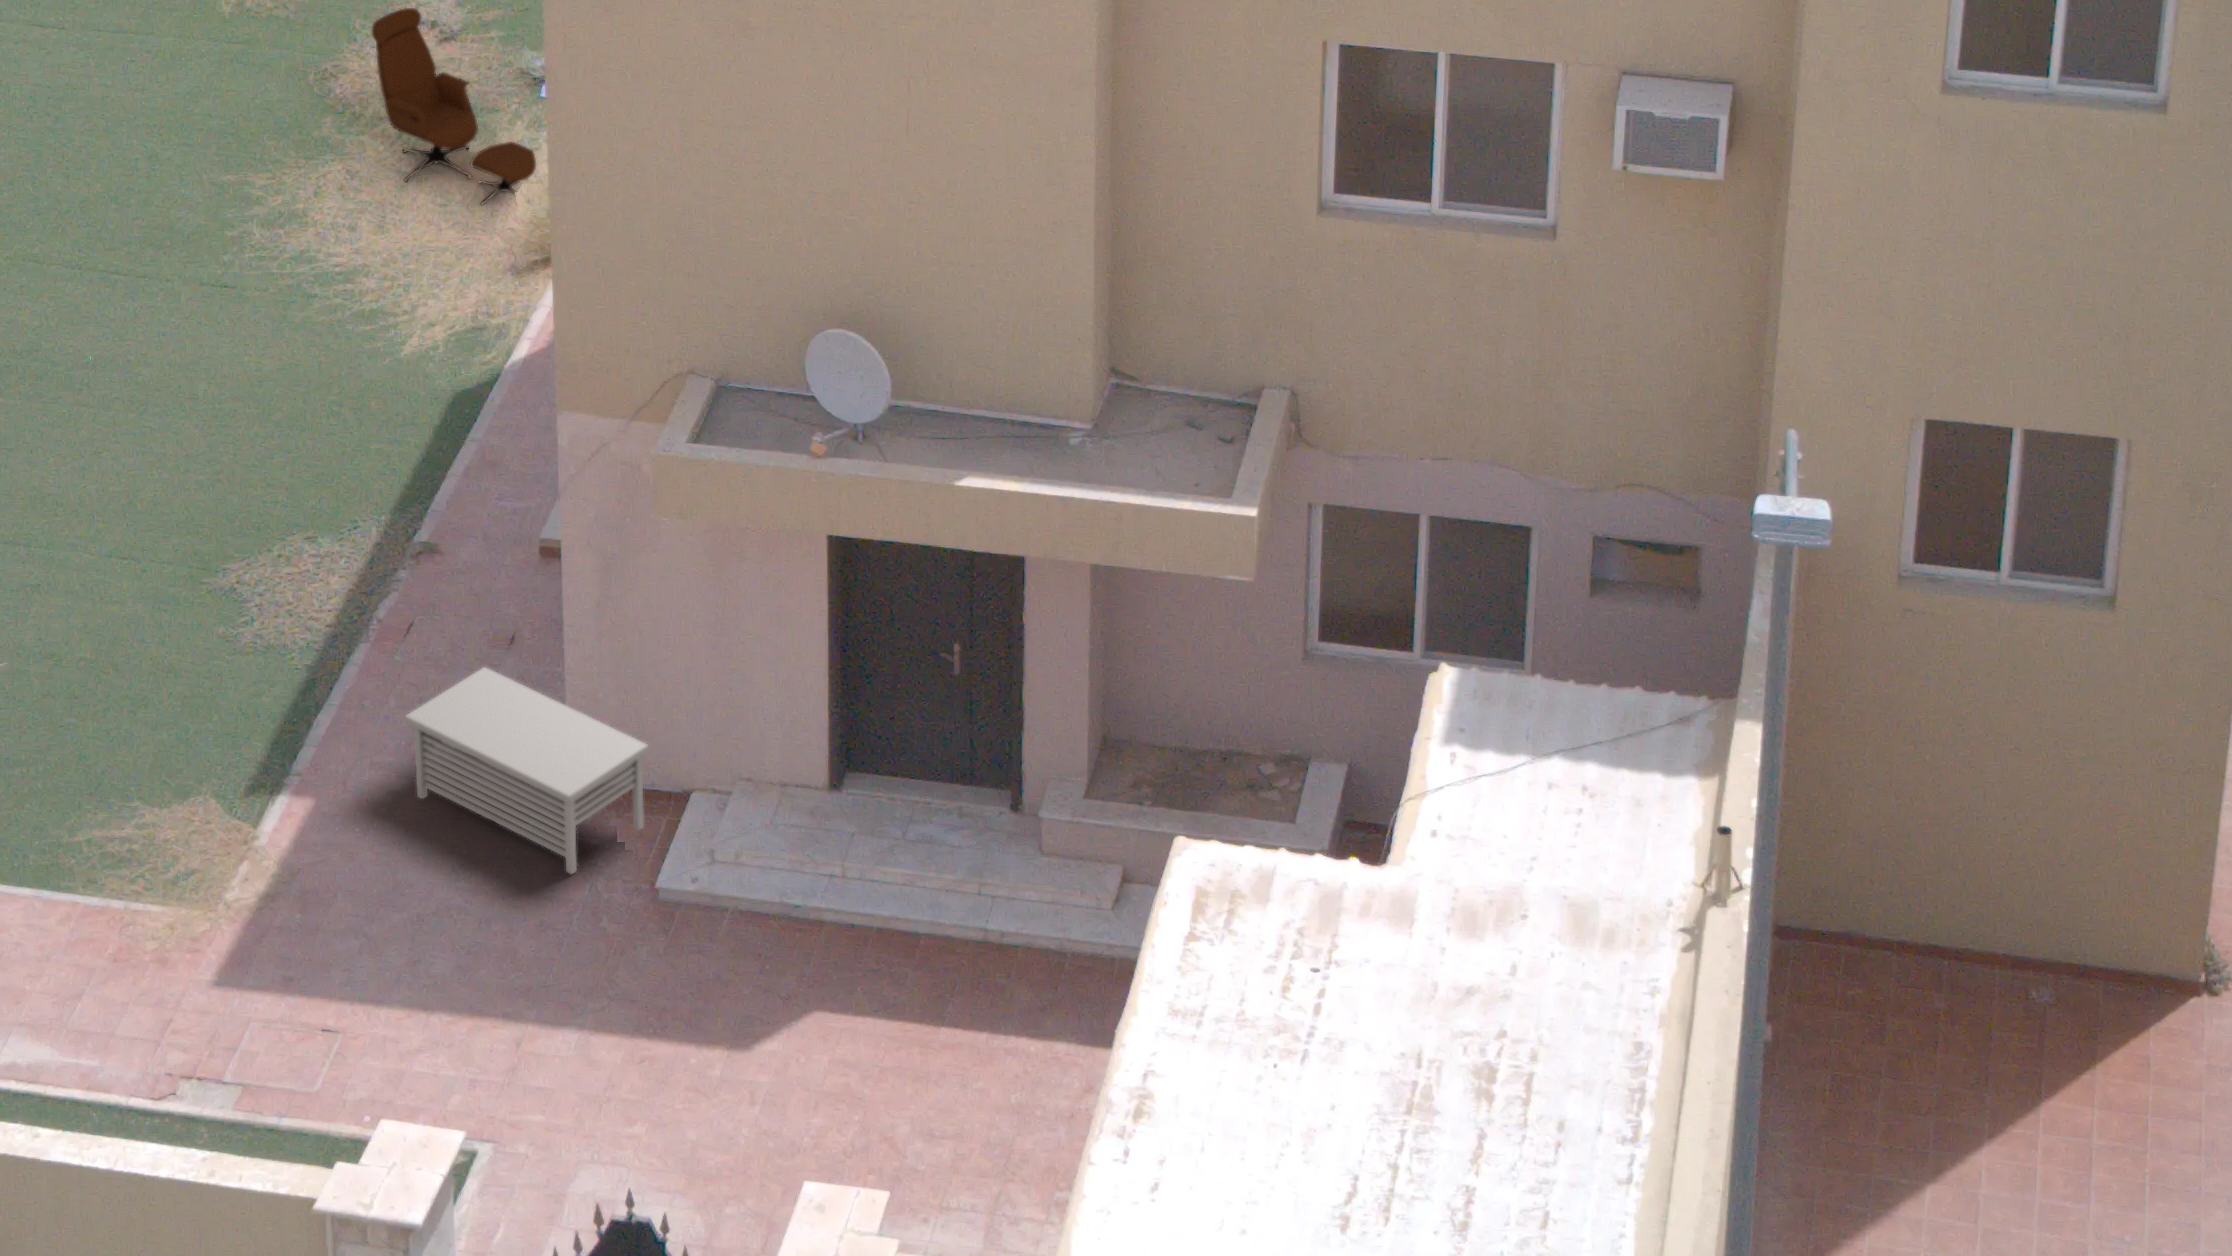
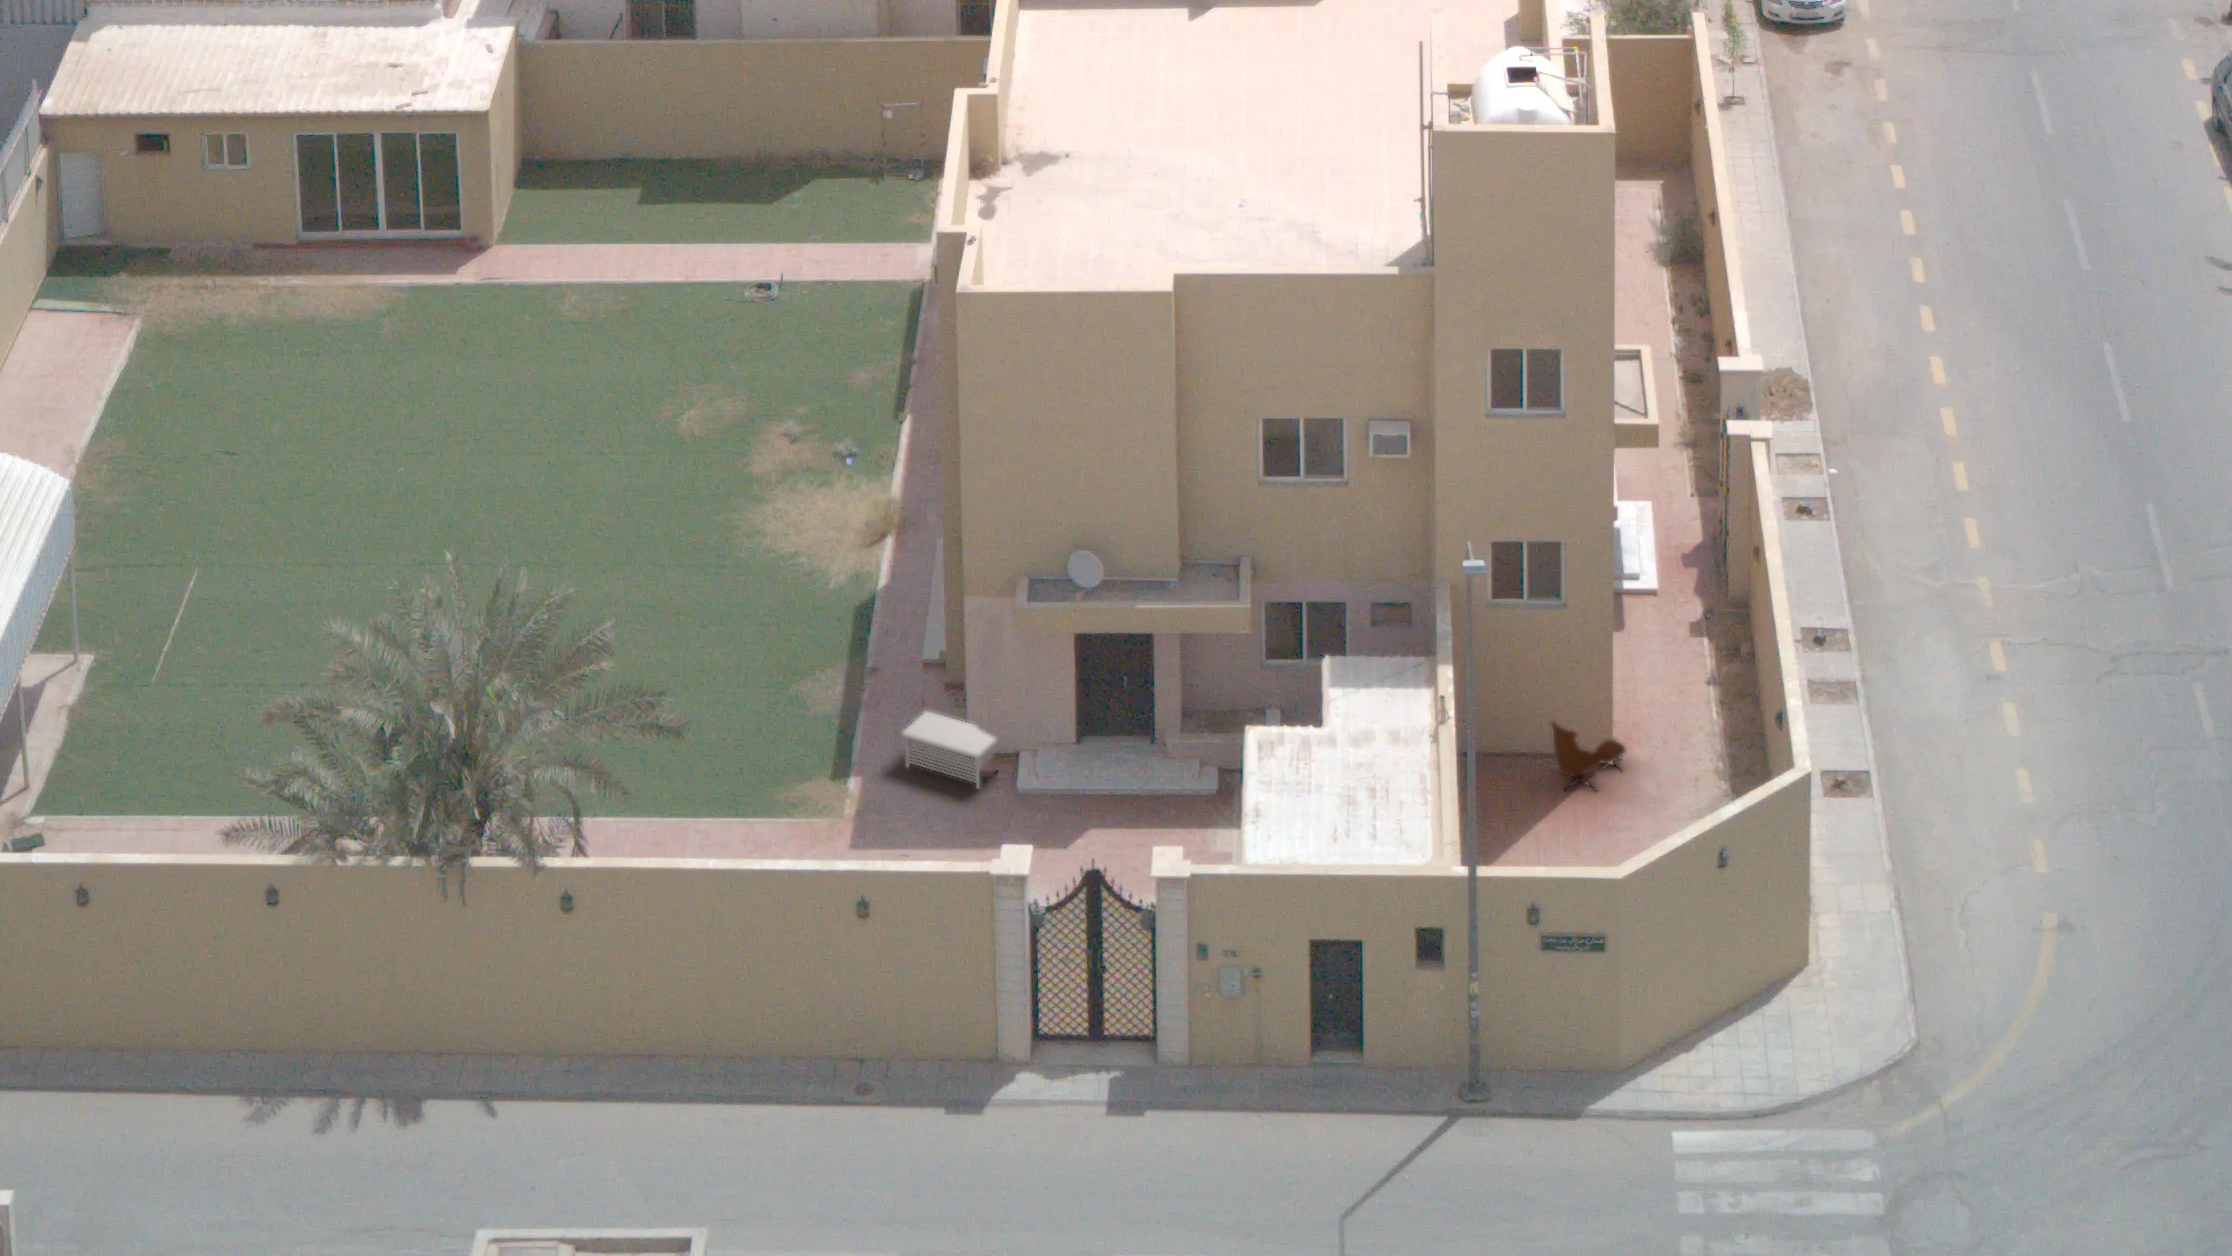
lounge chair: present [372,8,536,200] -> present [1552,722,1625,790]

